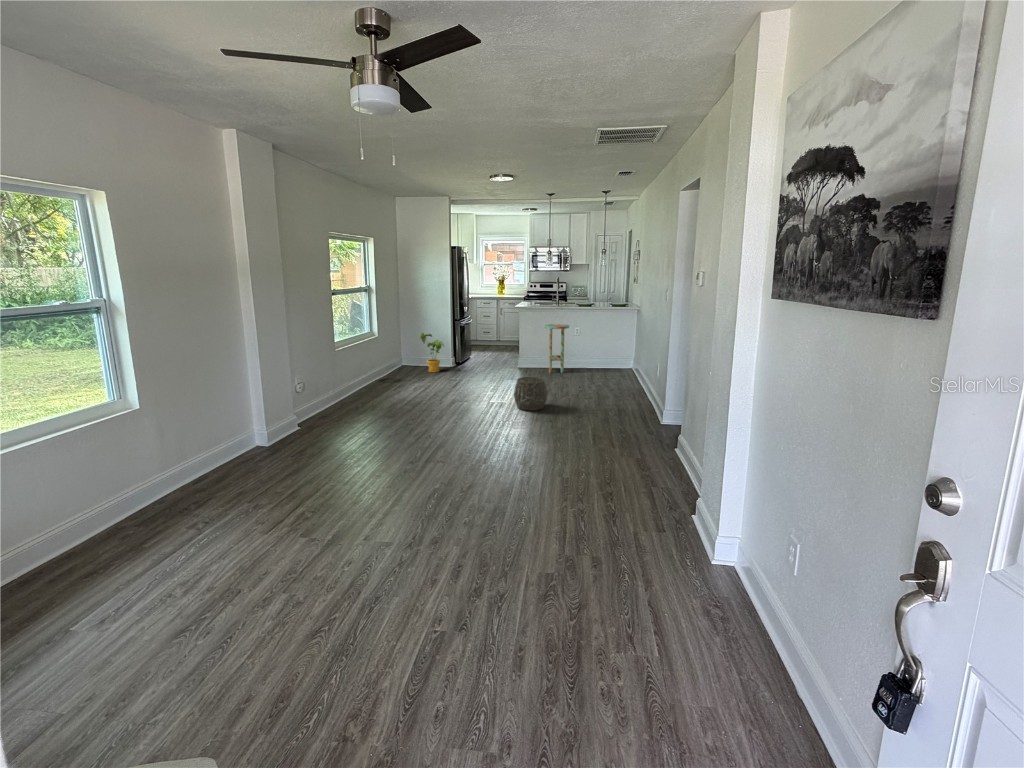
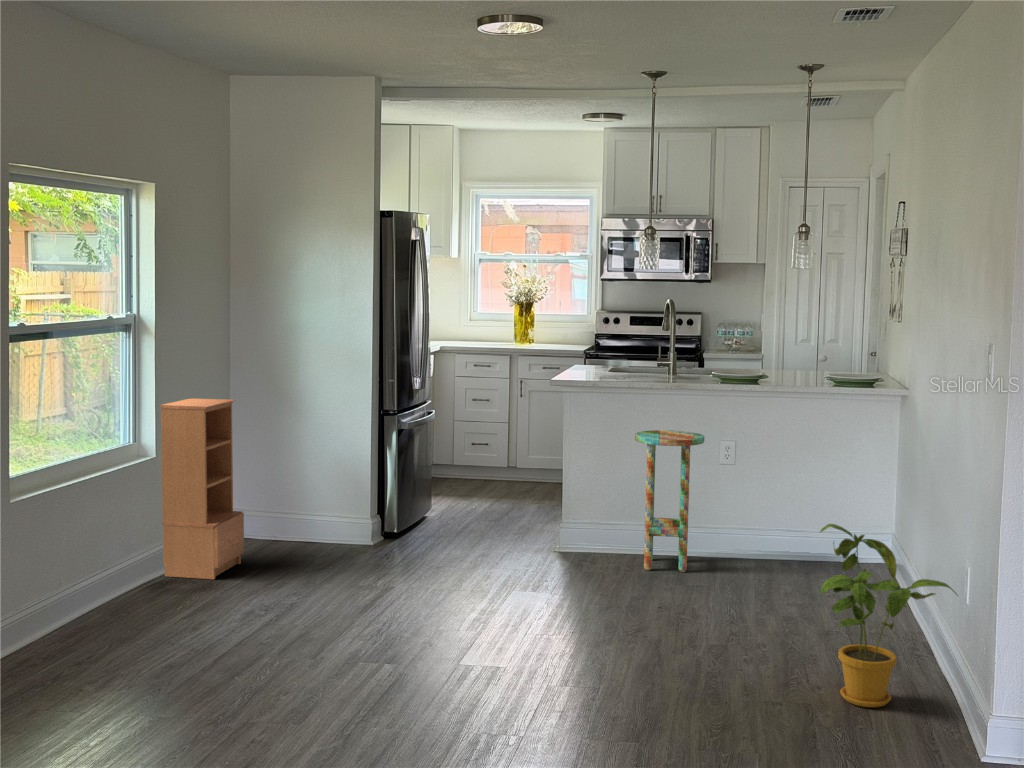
bookcase: none [378,316,409,379] -> present [160,398,244,579]
house plant: present [420,333,444,372] -> present [820,524,957,707]
woven basket: present [514,377,547,410] -> none [523,607,632,724]

